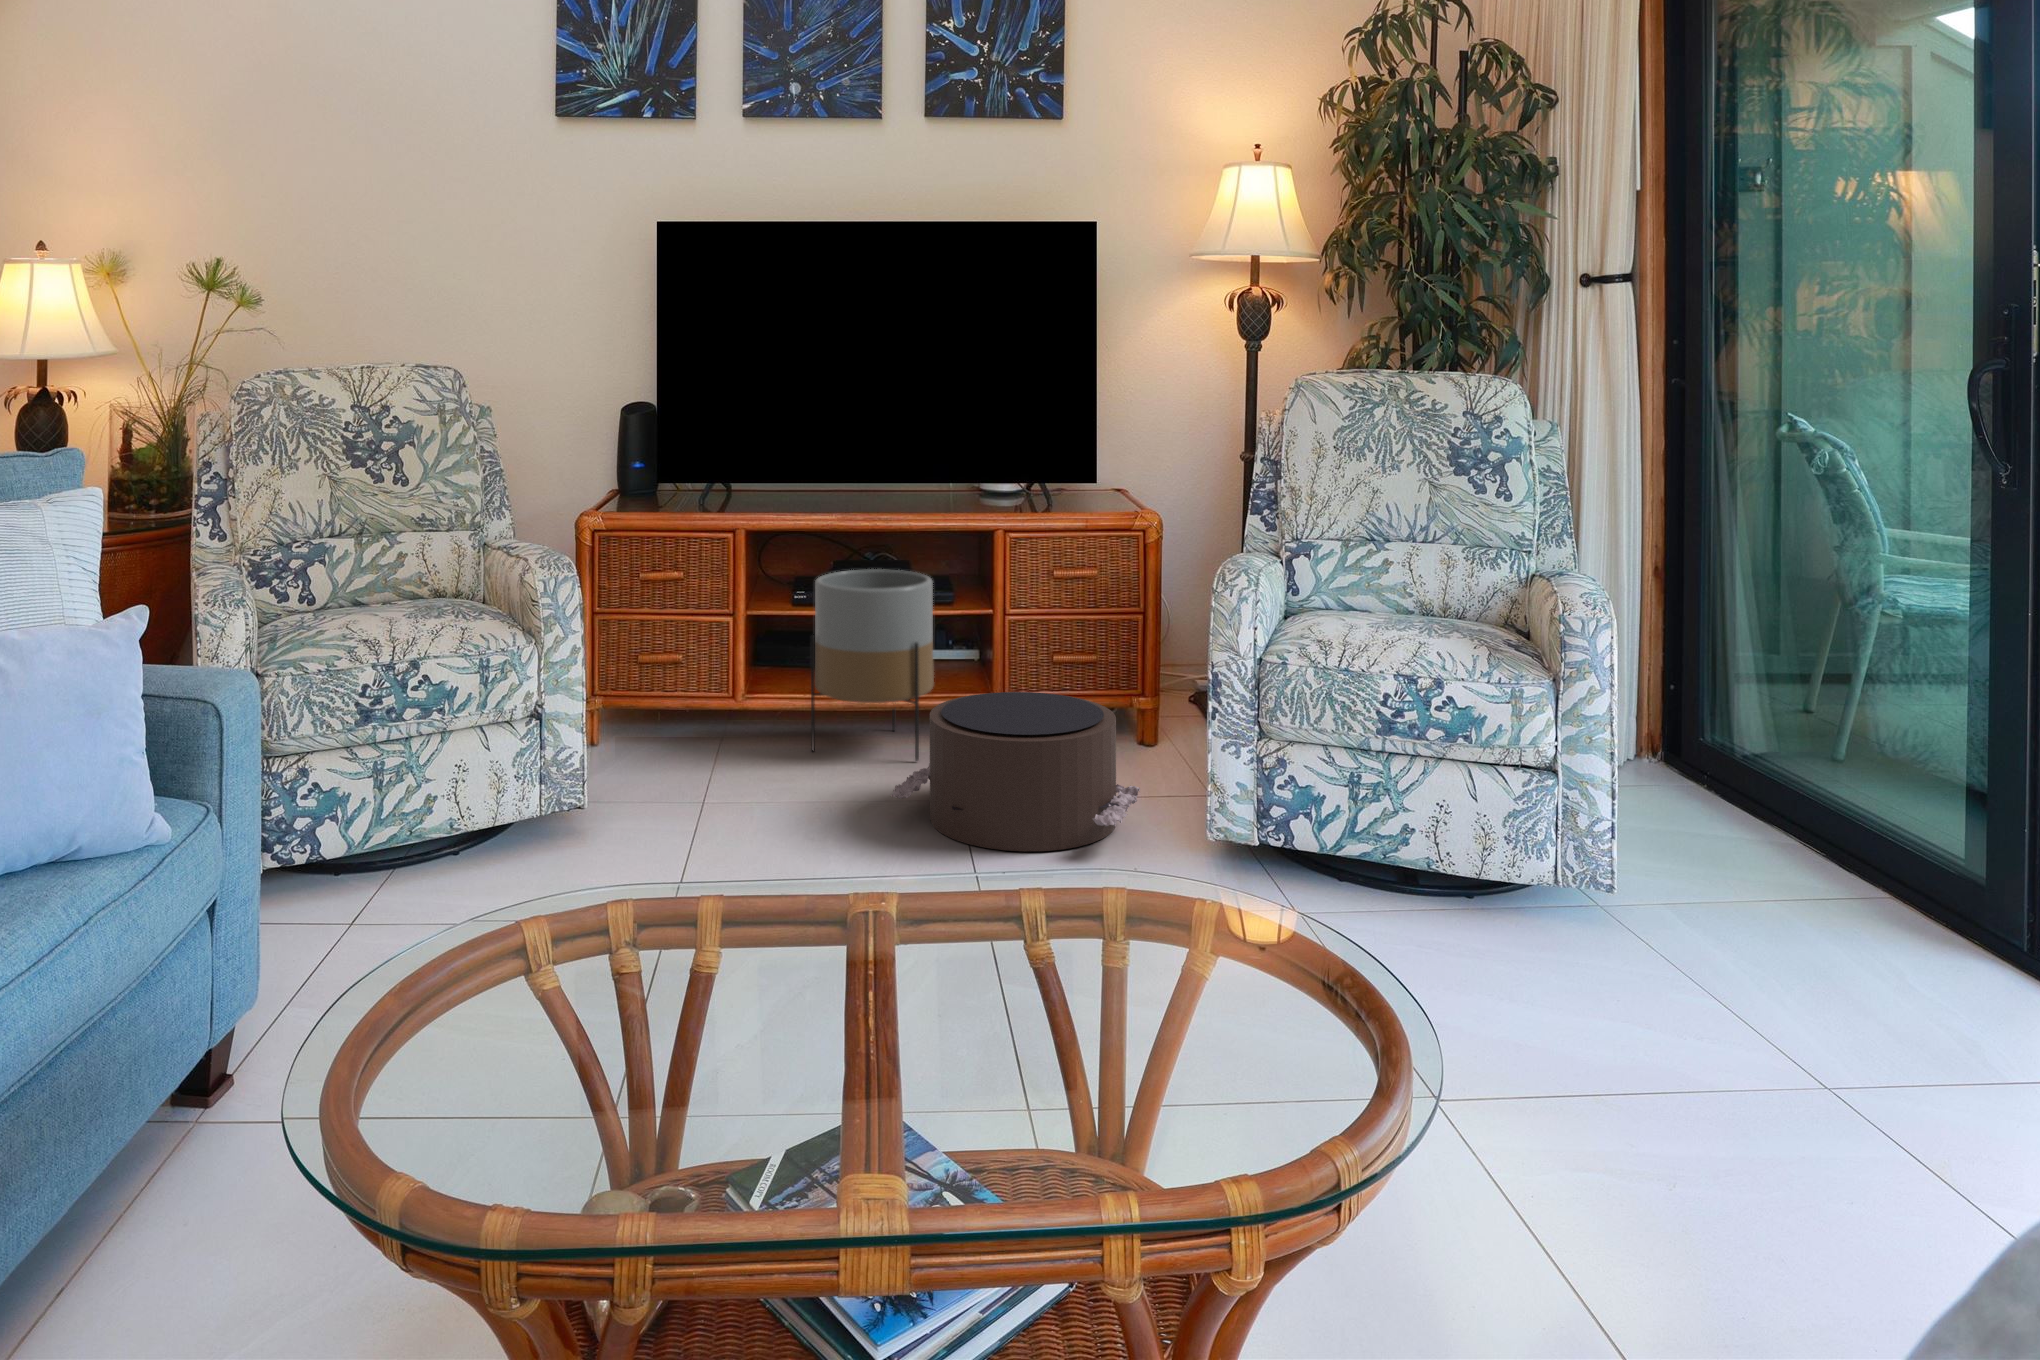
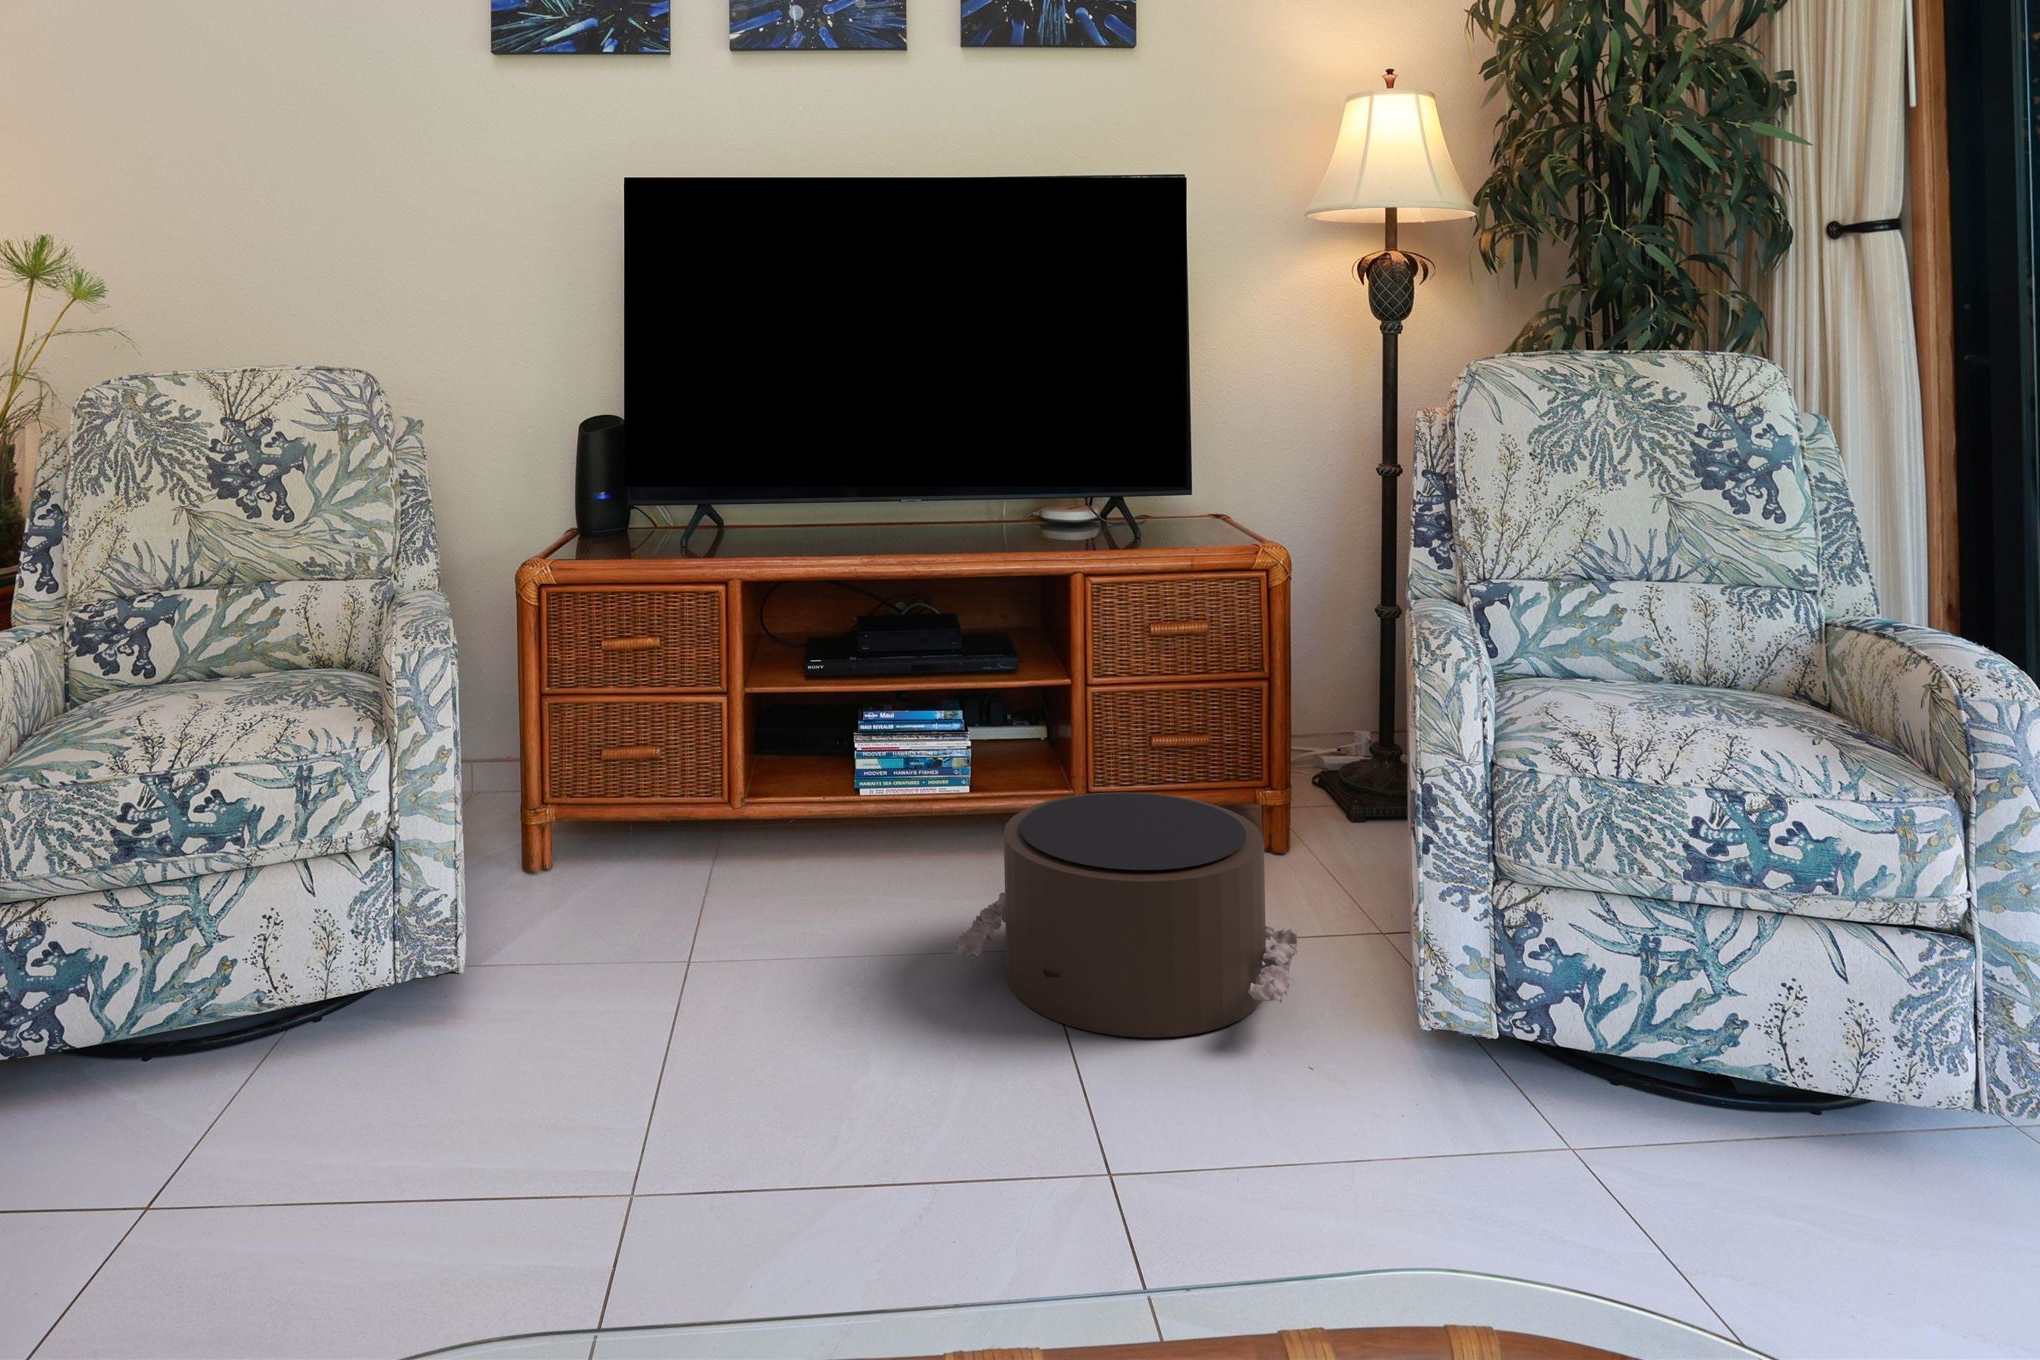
planter: present [811,569,934,761] -> none [832,623,993,880]

